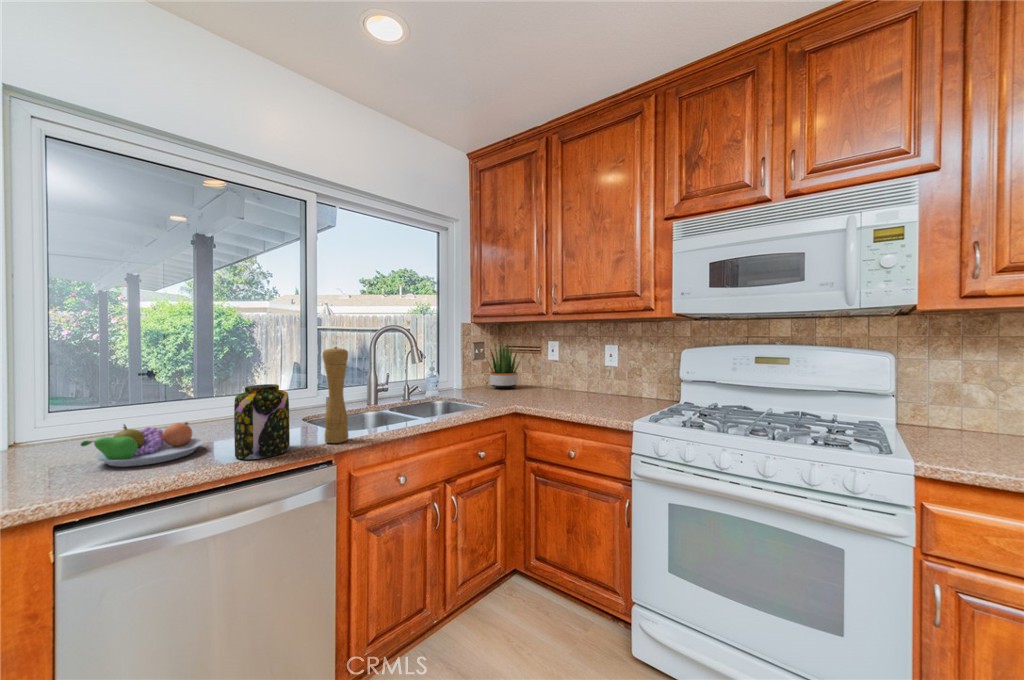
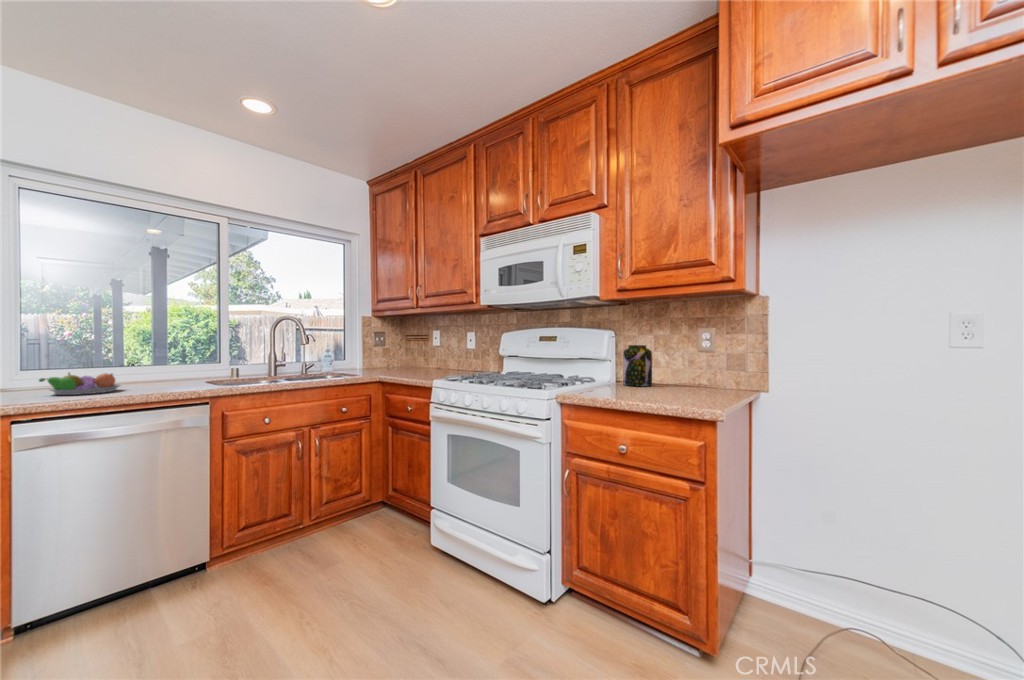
potted plant: present [485,342,525,389] -> none [373,329,416,369]
pepper mill: present [323,347,348,443] -> none [203,325,223,388]
jar: present [234,384,290,459] -> present [623,345,652,386]

